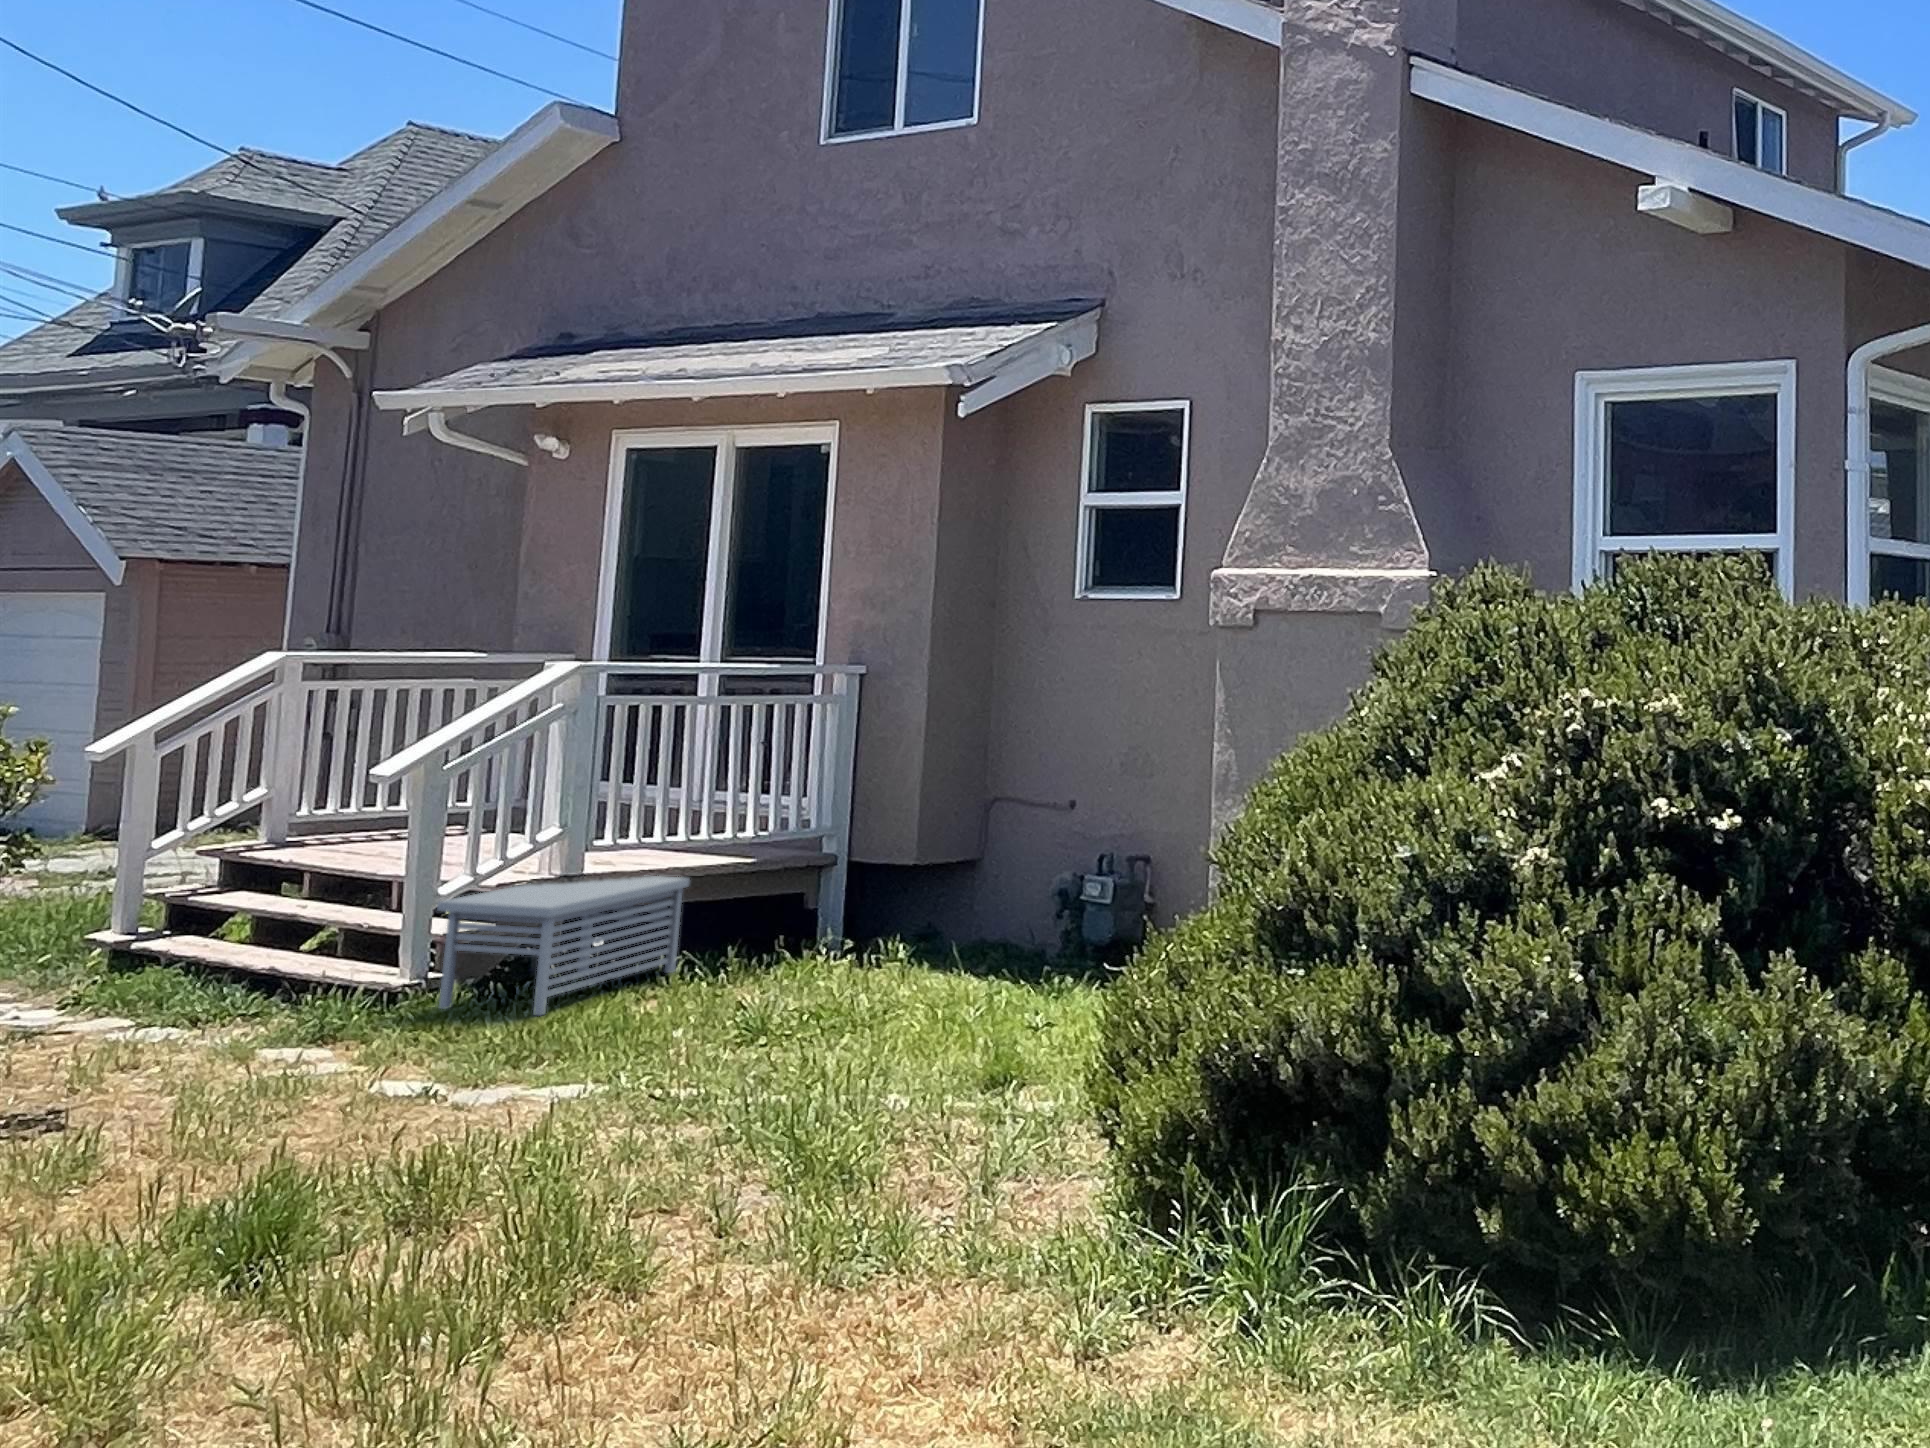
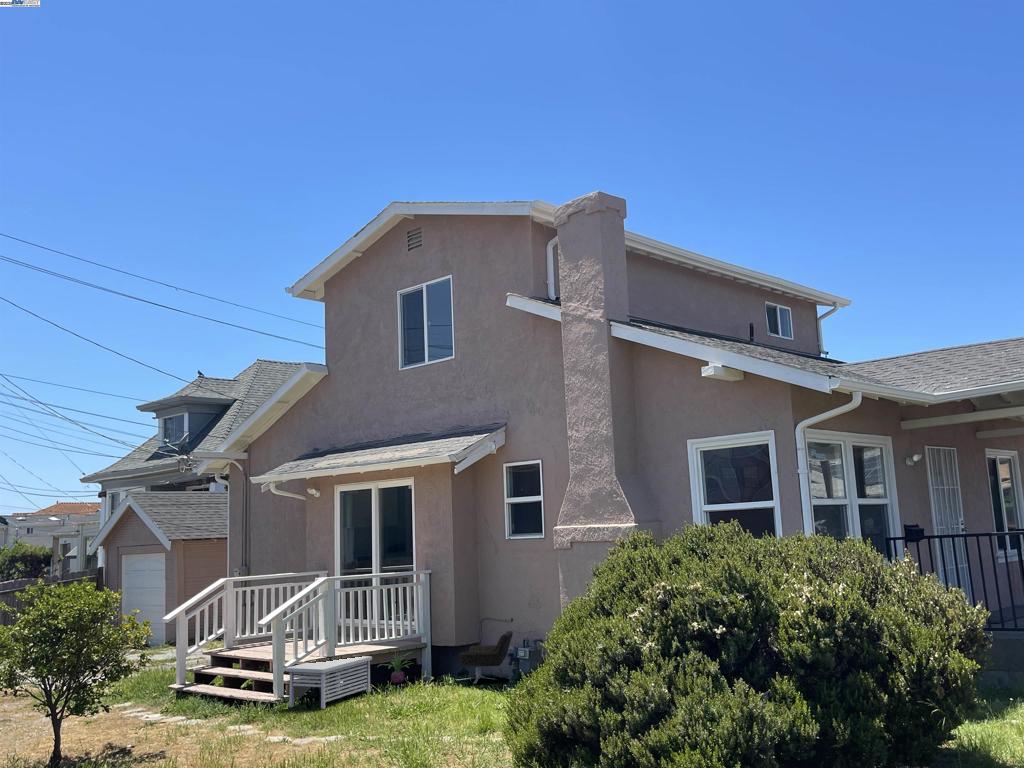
lounge chair: none [914,824,1076,955] -> present [456,631,513,683]
decorative plant: none [698,850,807,952] -> present [389,654,404,683]

